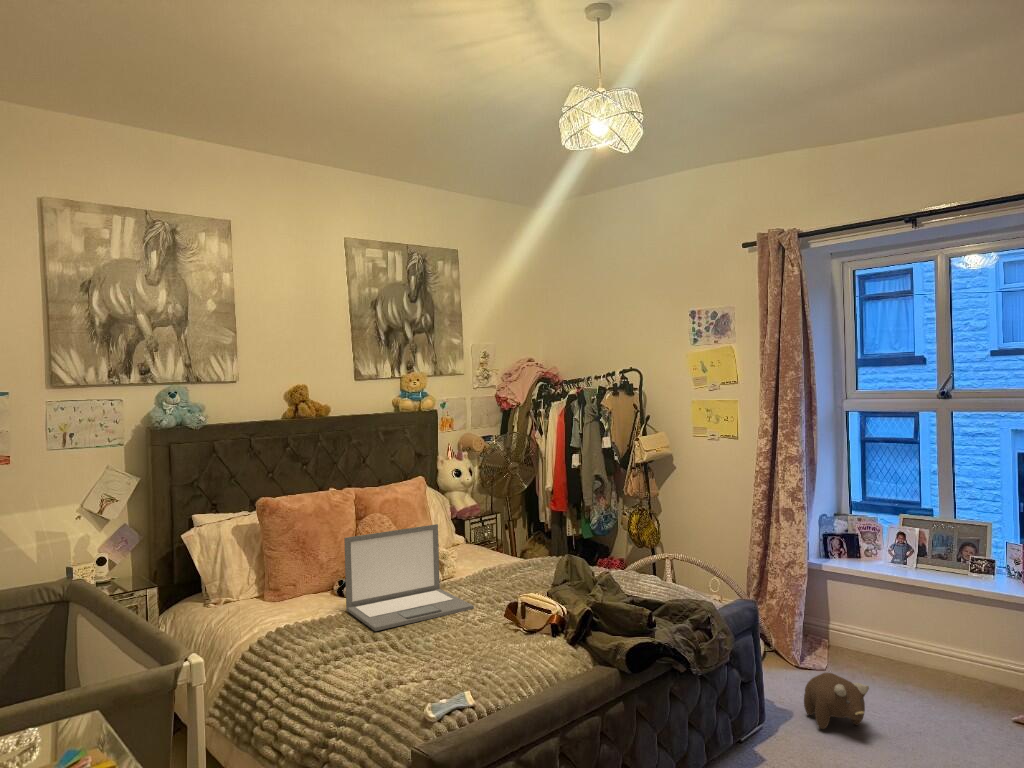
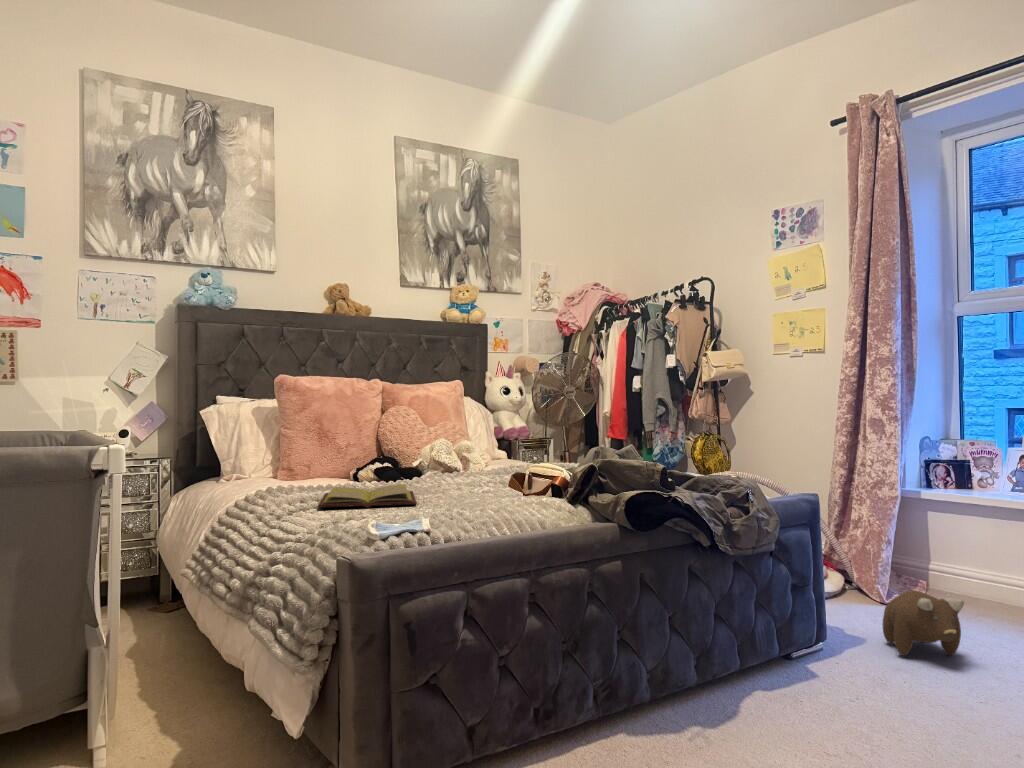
laptop: present [344,524,474,631] -> none [348,401,481,488]
diary: none [350,634,446,682] -> present [318,484,417,508]

